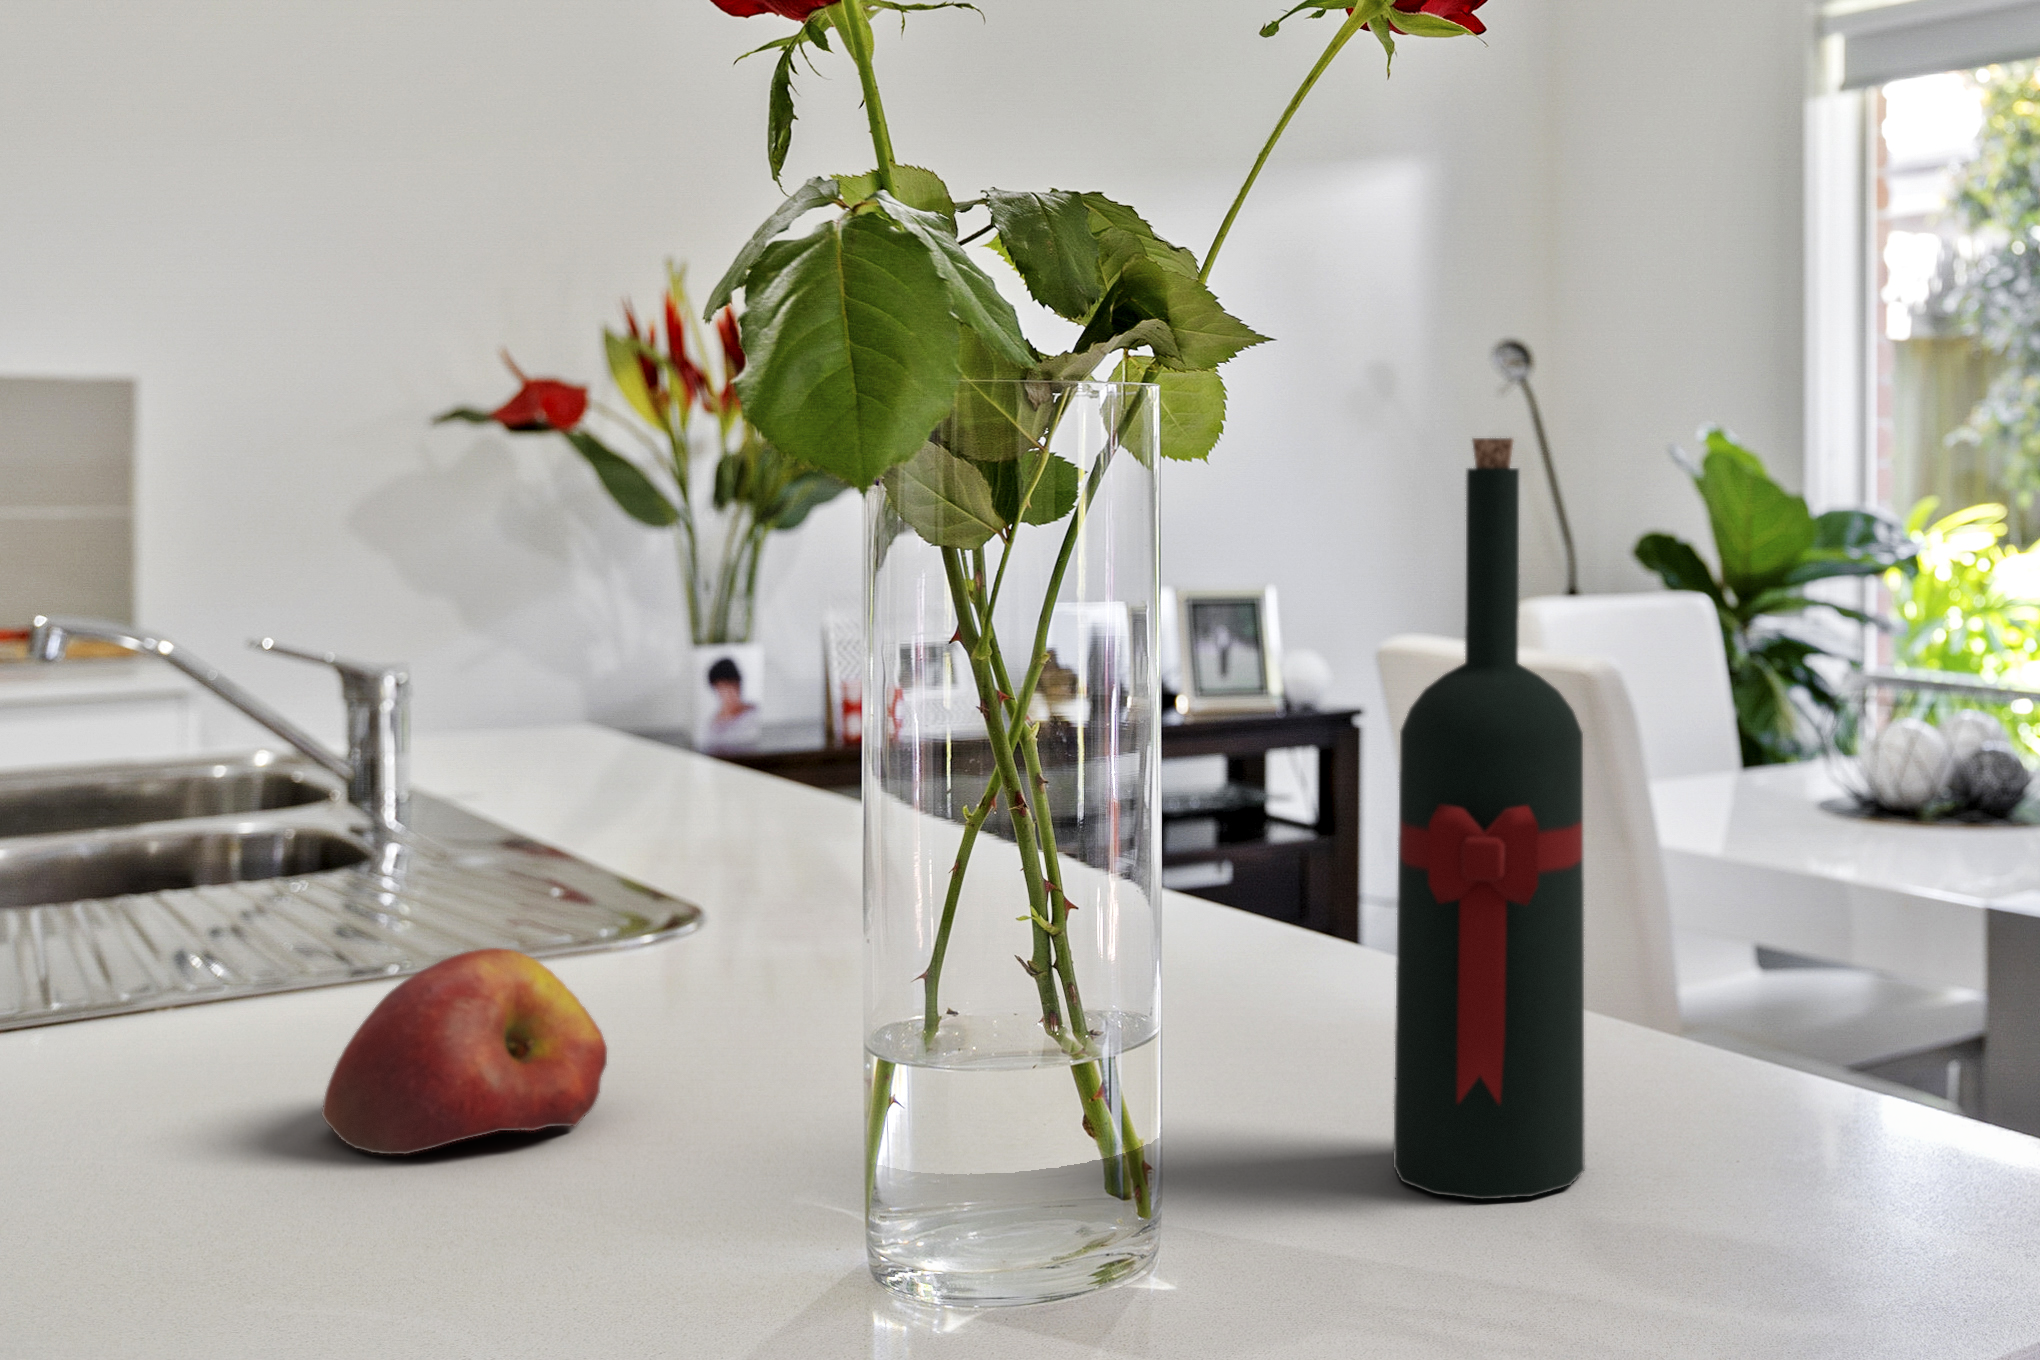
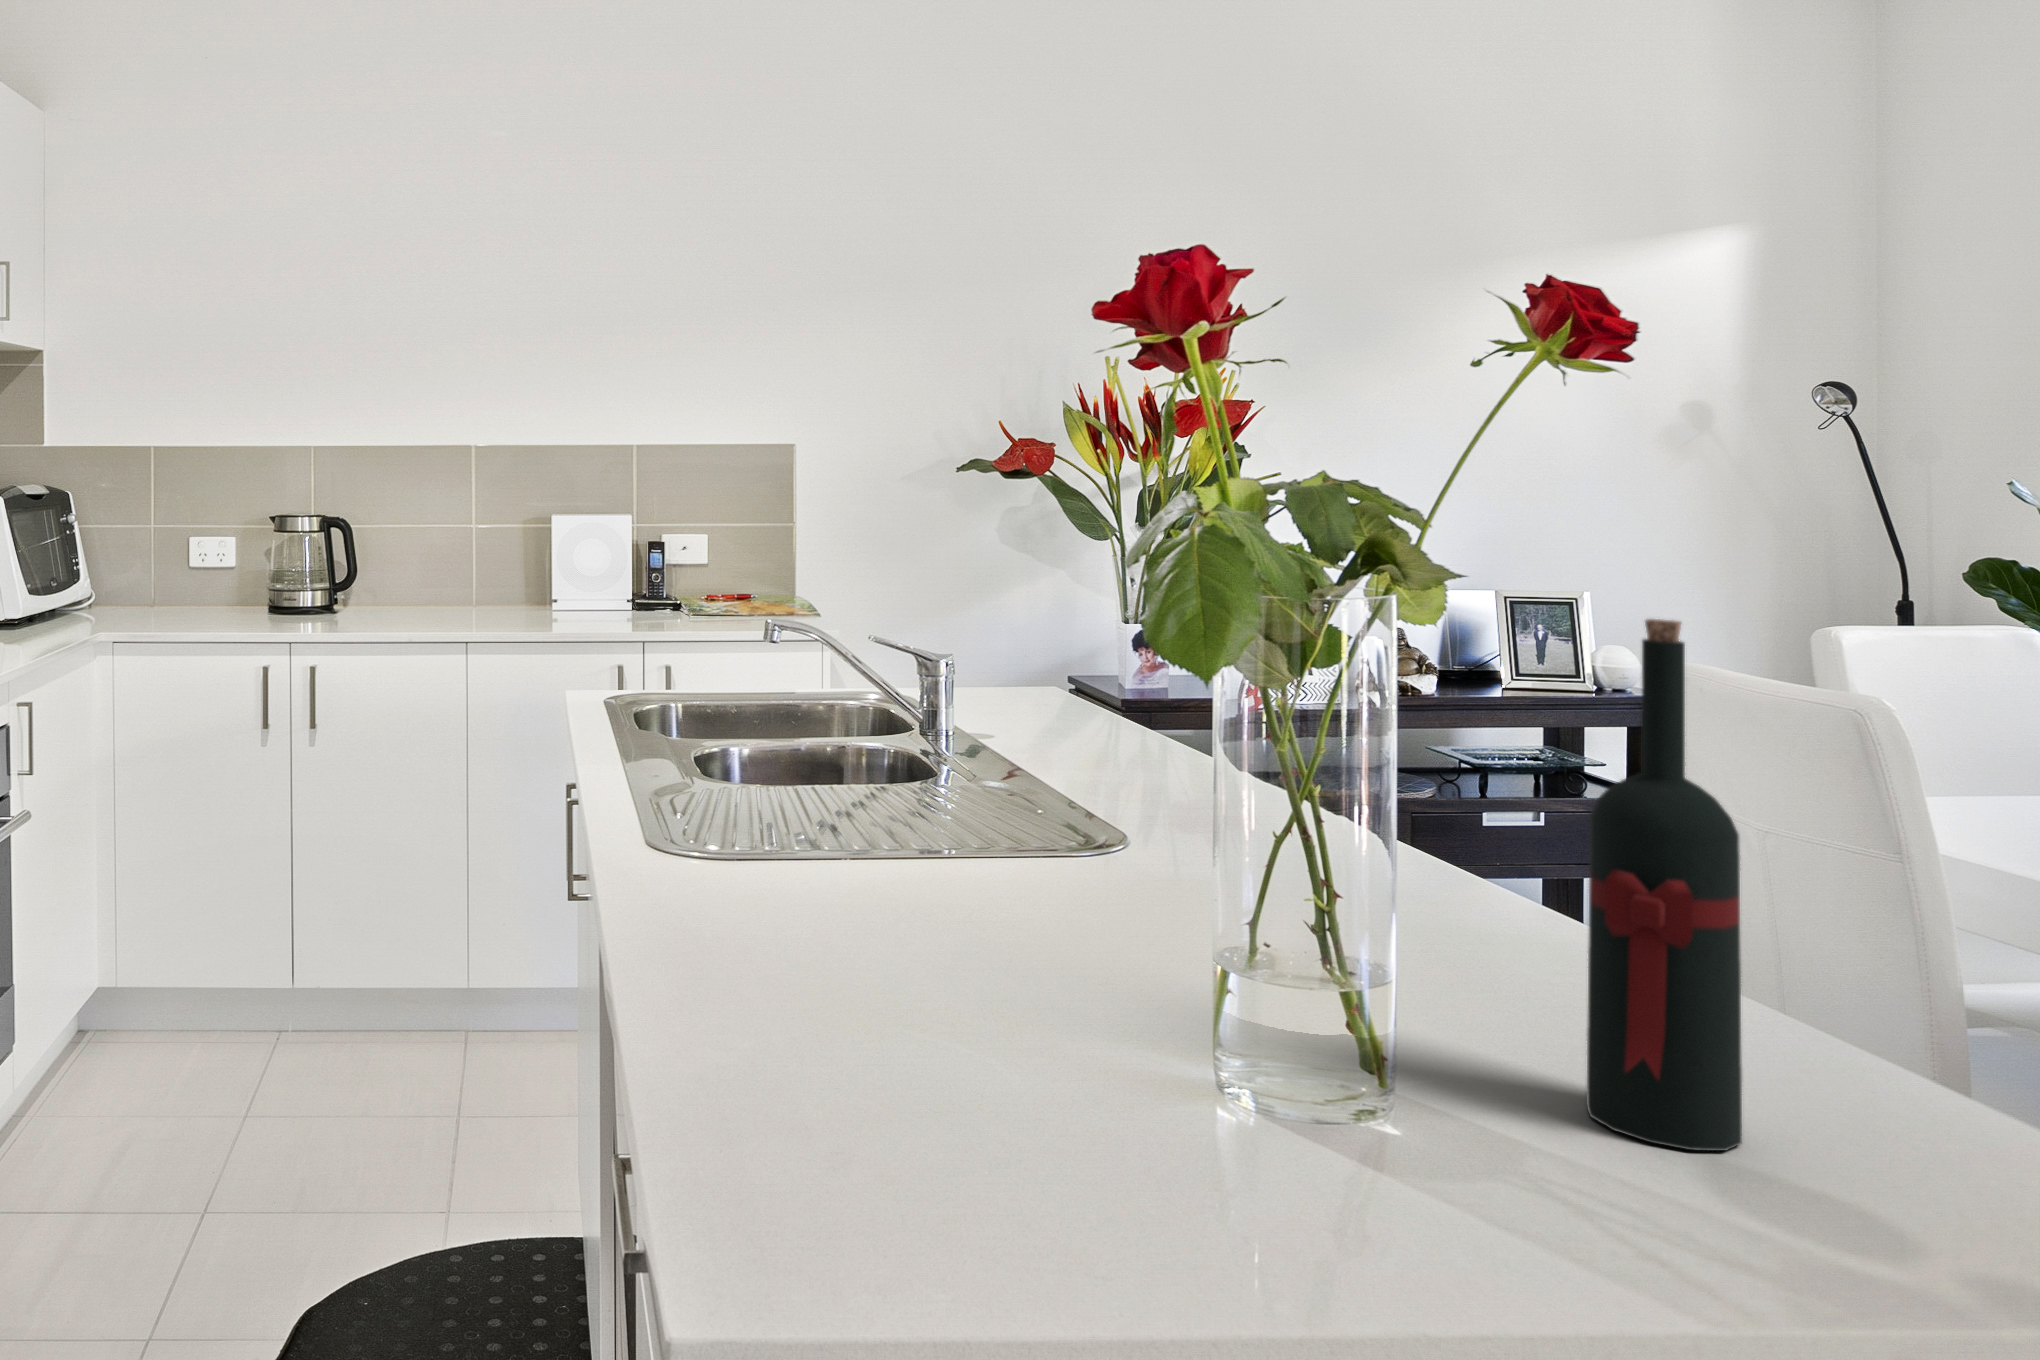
apple: present [322,948,607,1154] -> none [924,850,1073,961]

